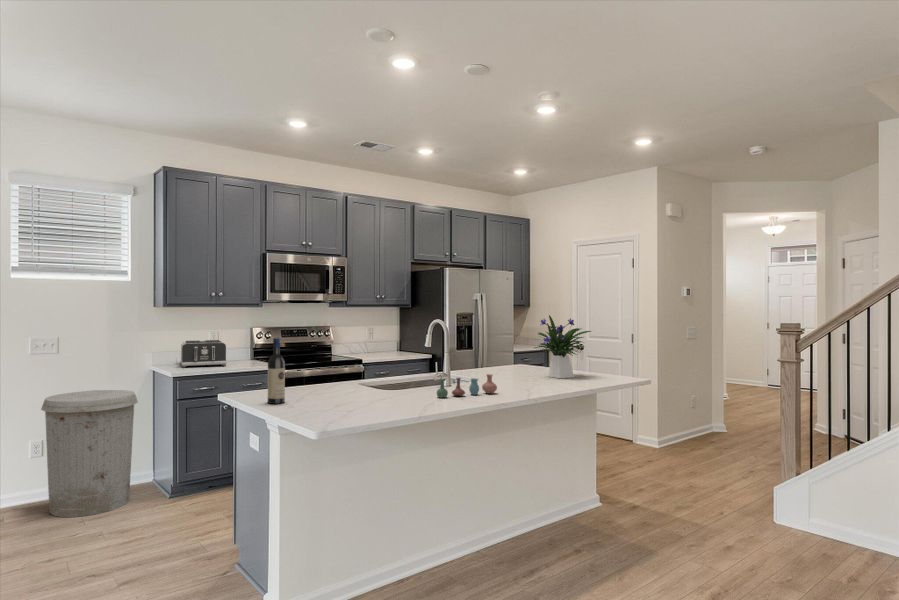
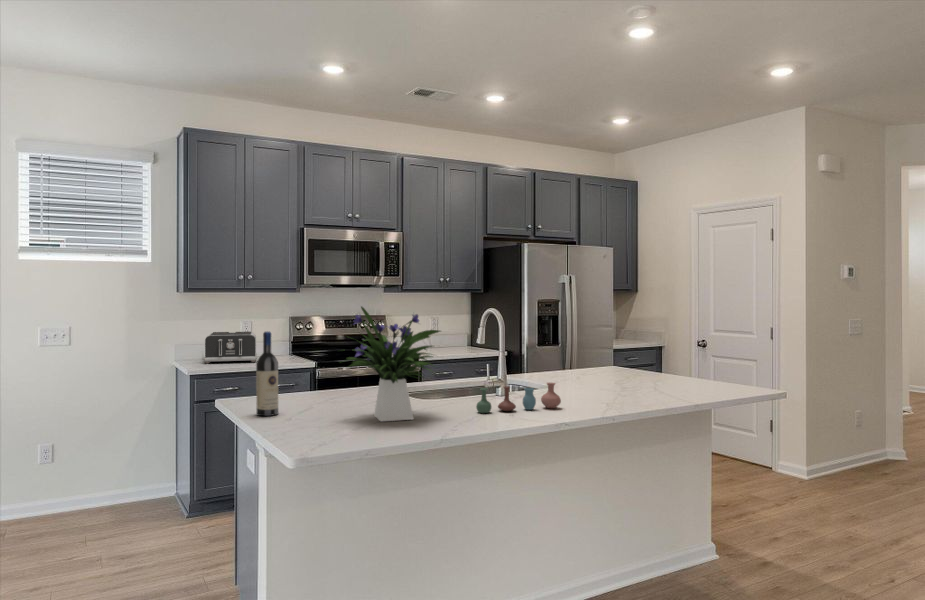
flower arrangement: present [535,315,591,378] -> present [345,307,440,421]
trash can: present [41,390,138,517] -> none [46,388,155,534]

